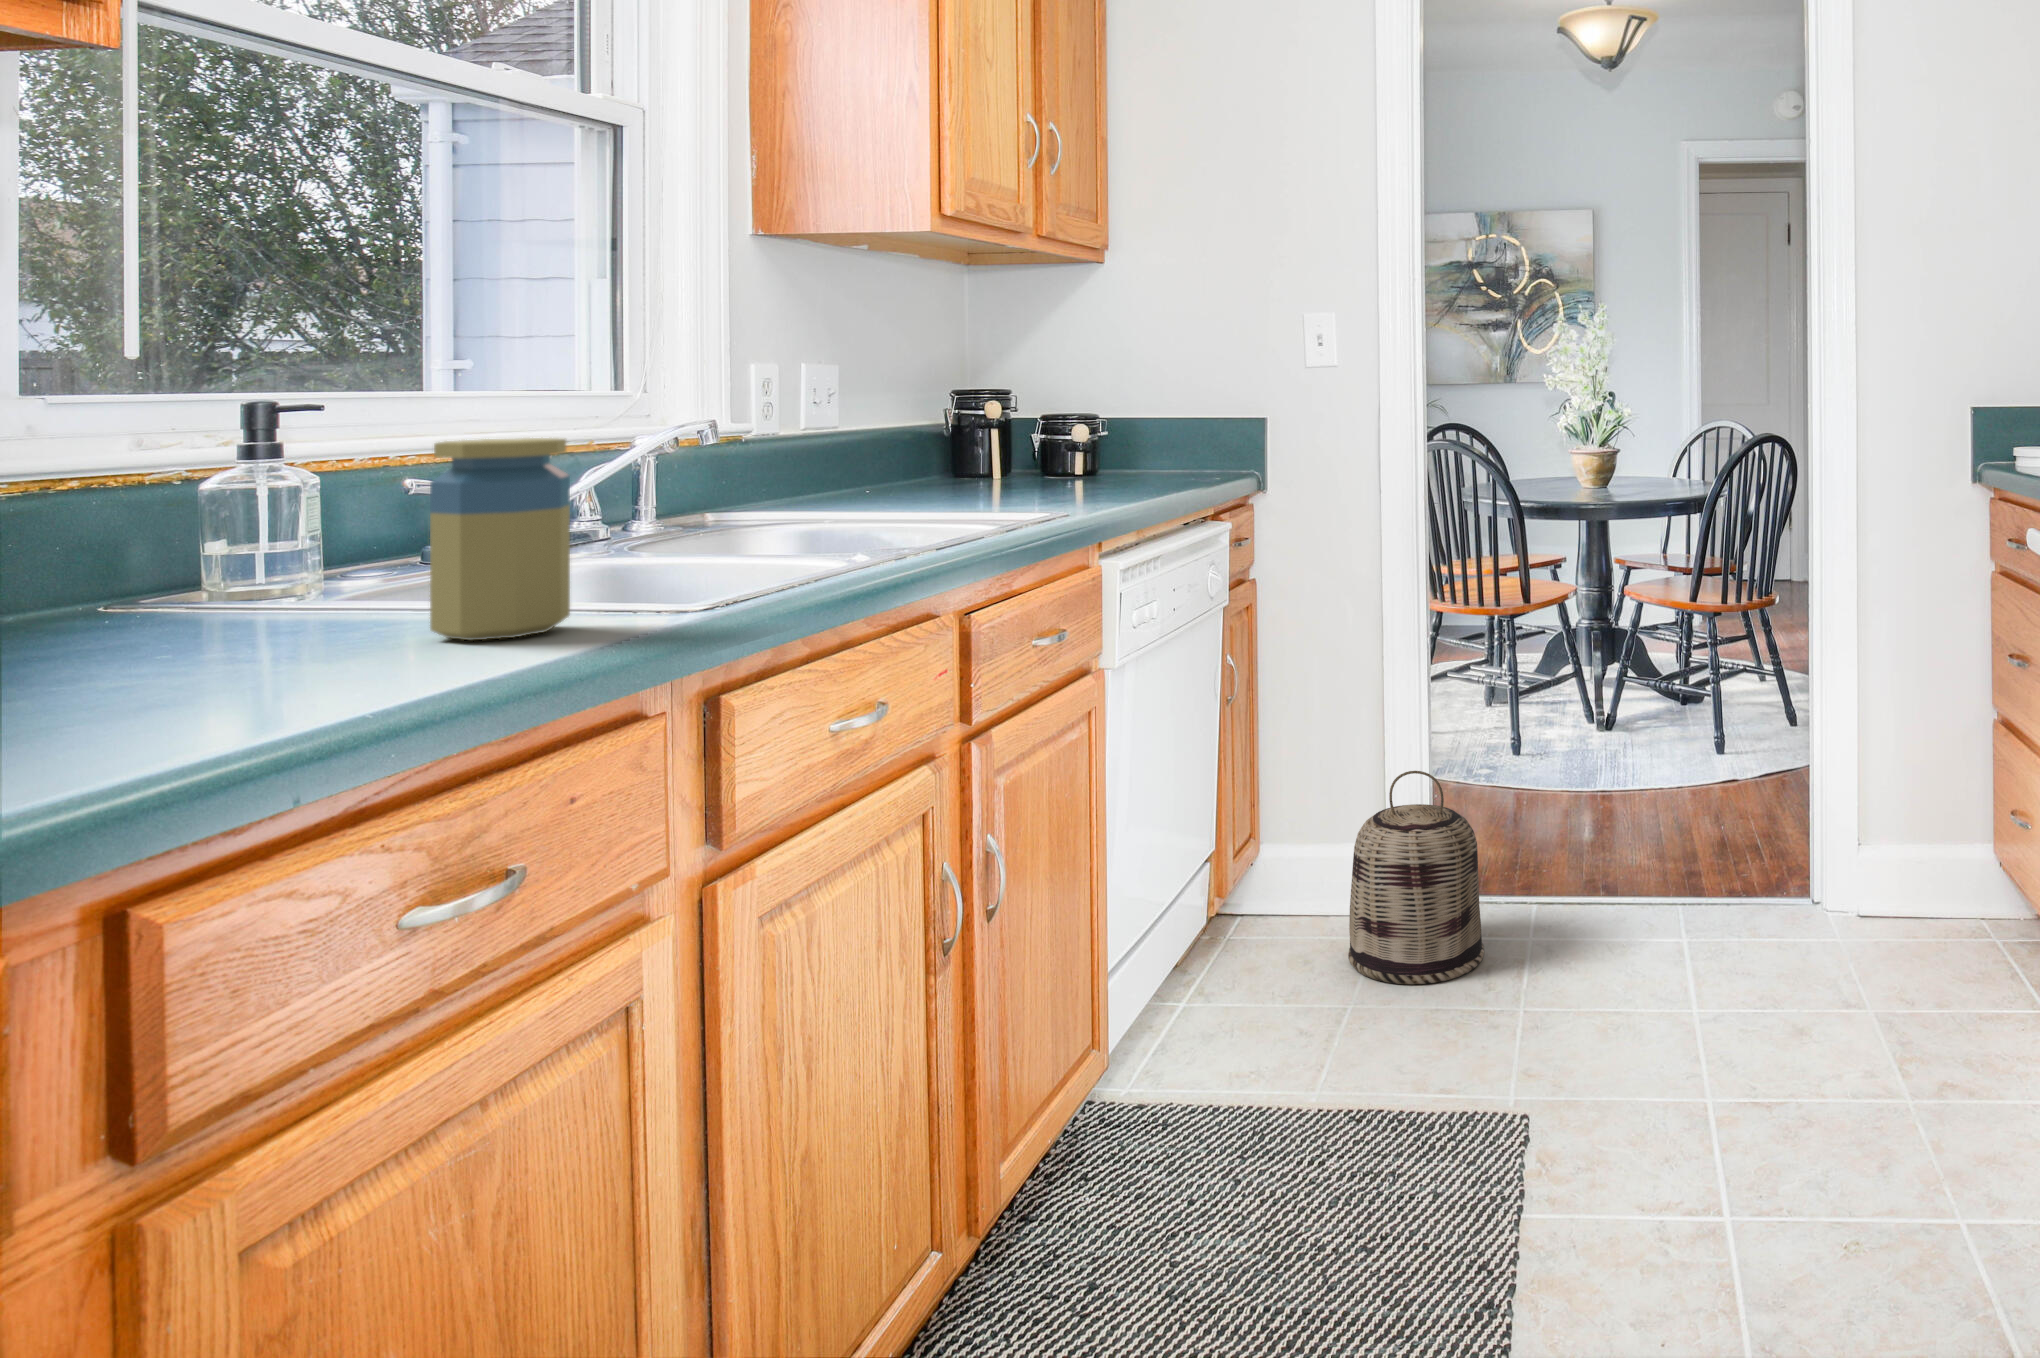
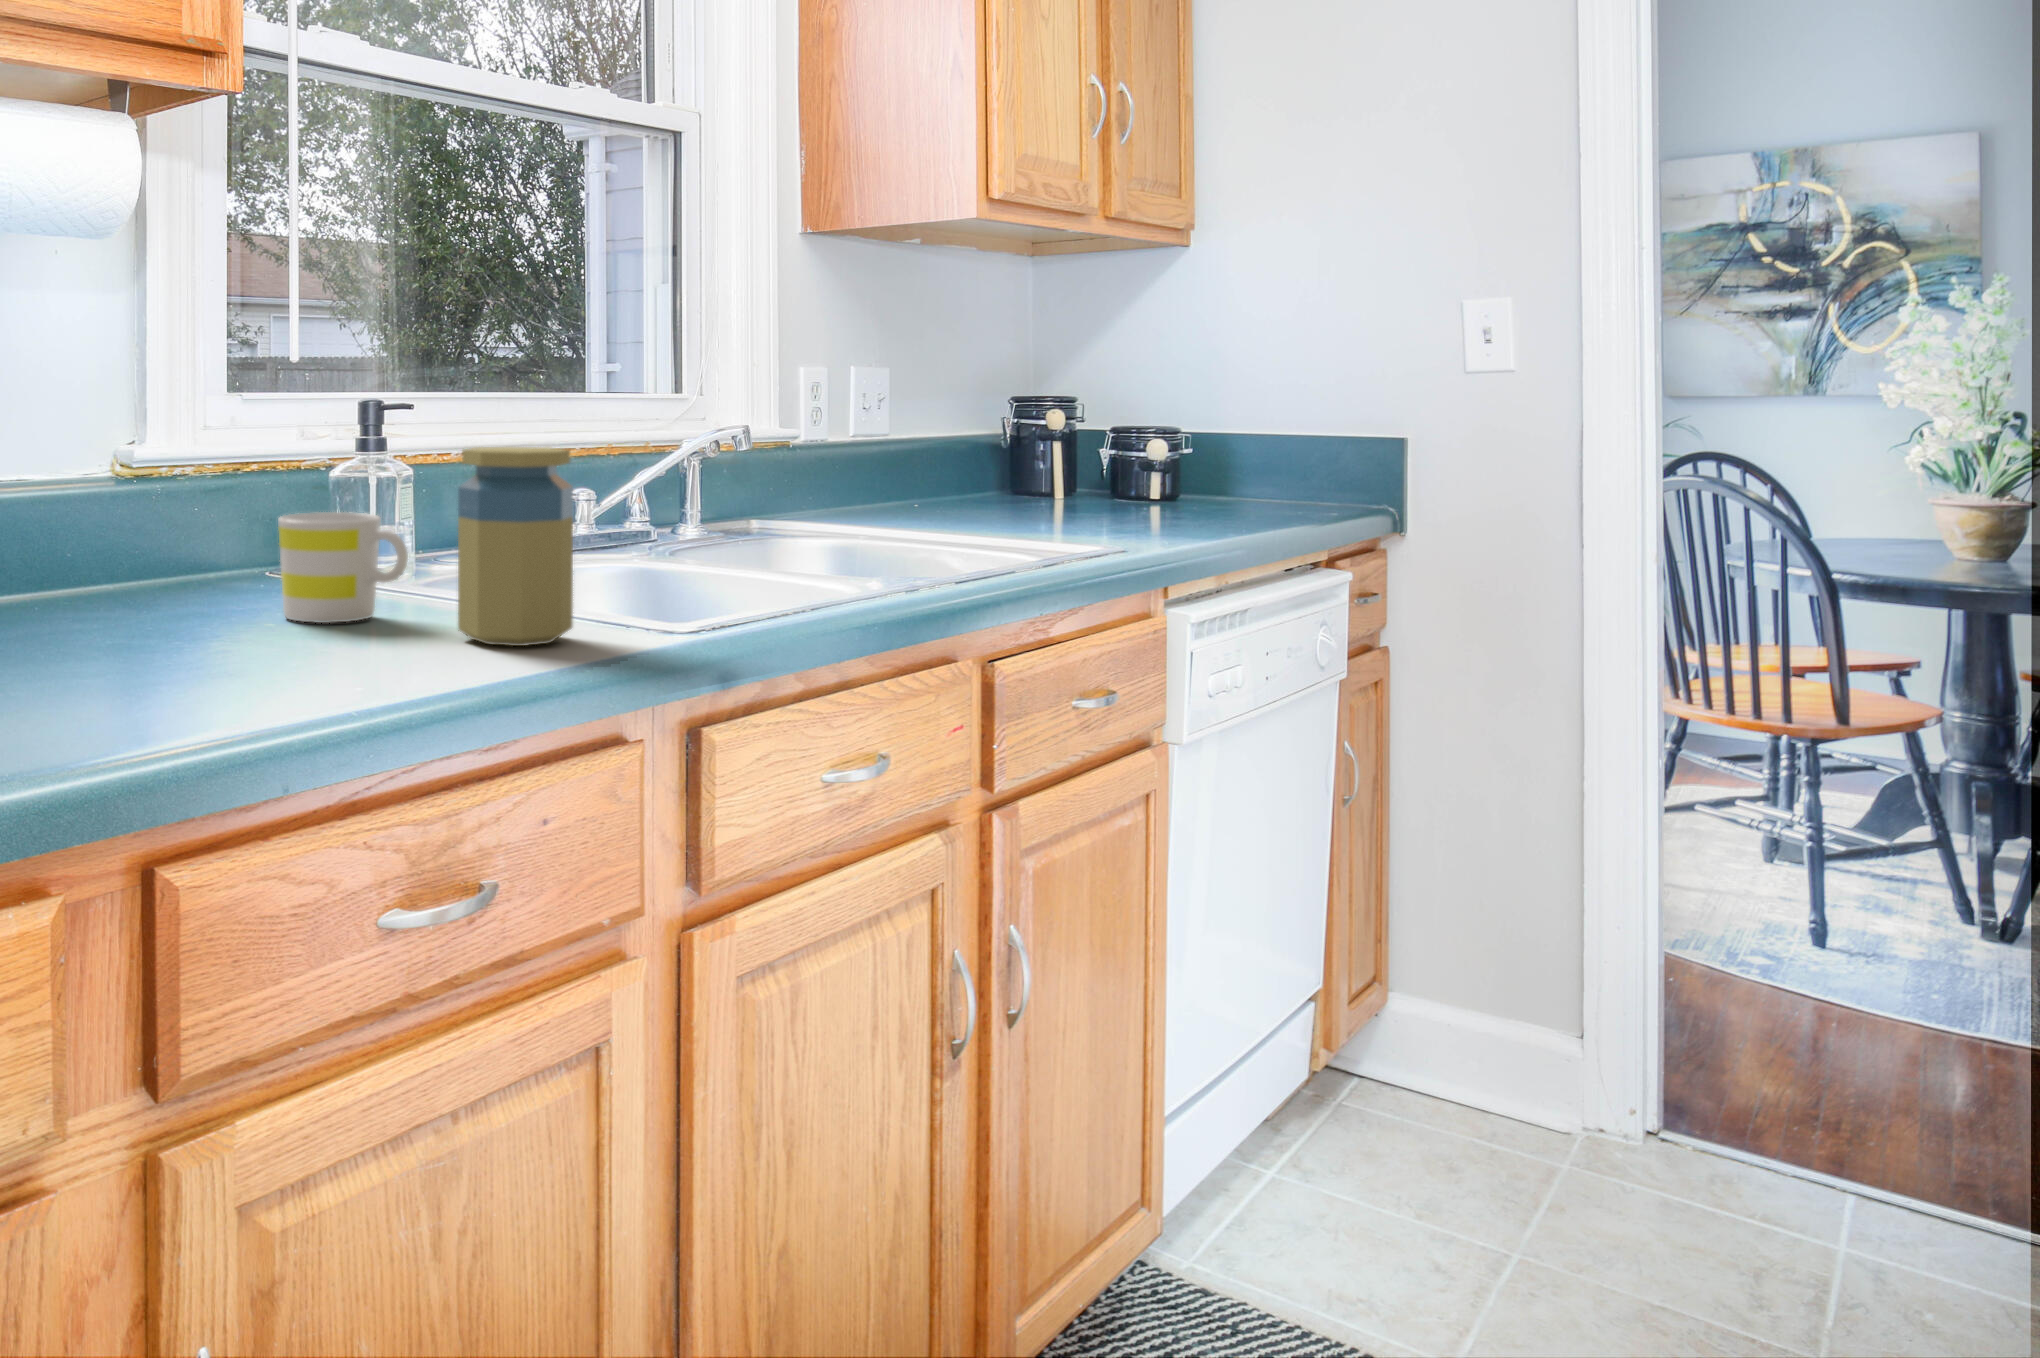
mug: none [159,521,353,647] -> present [278,512,408,623]
basket: present [1348,771,1484,984] -> none [1517,947,1751,1264]

